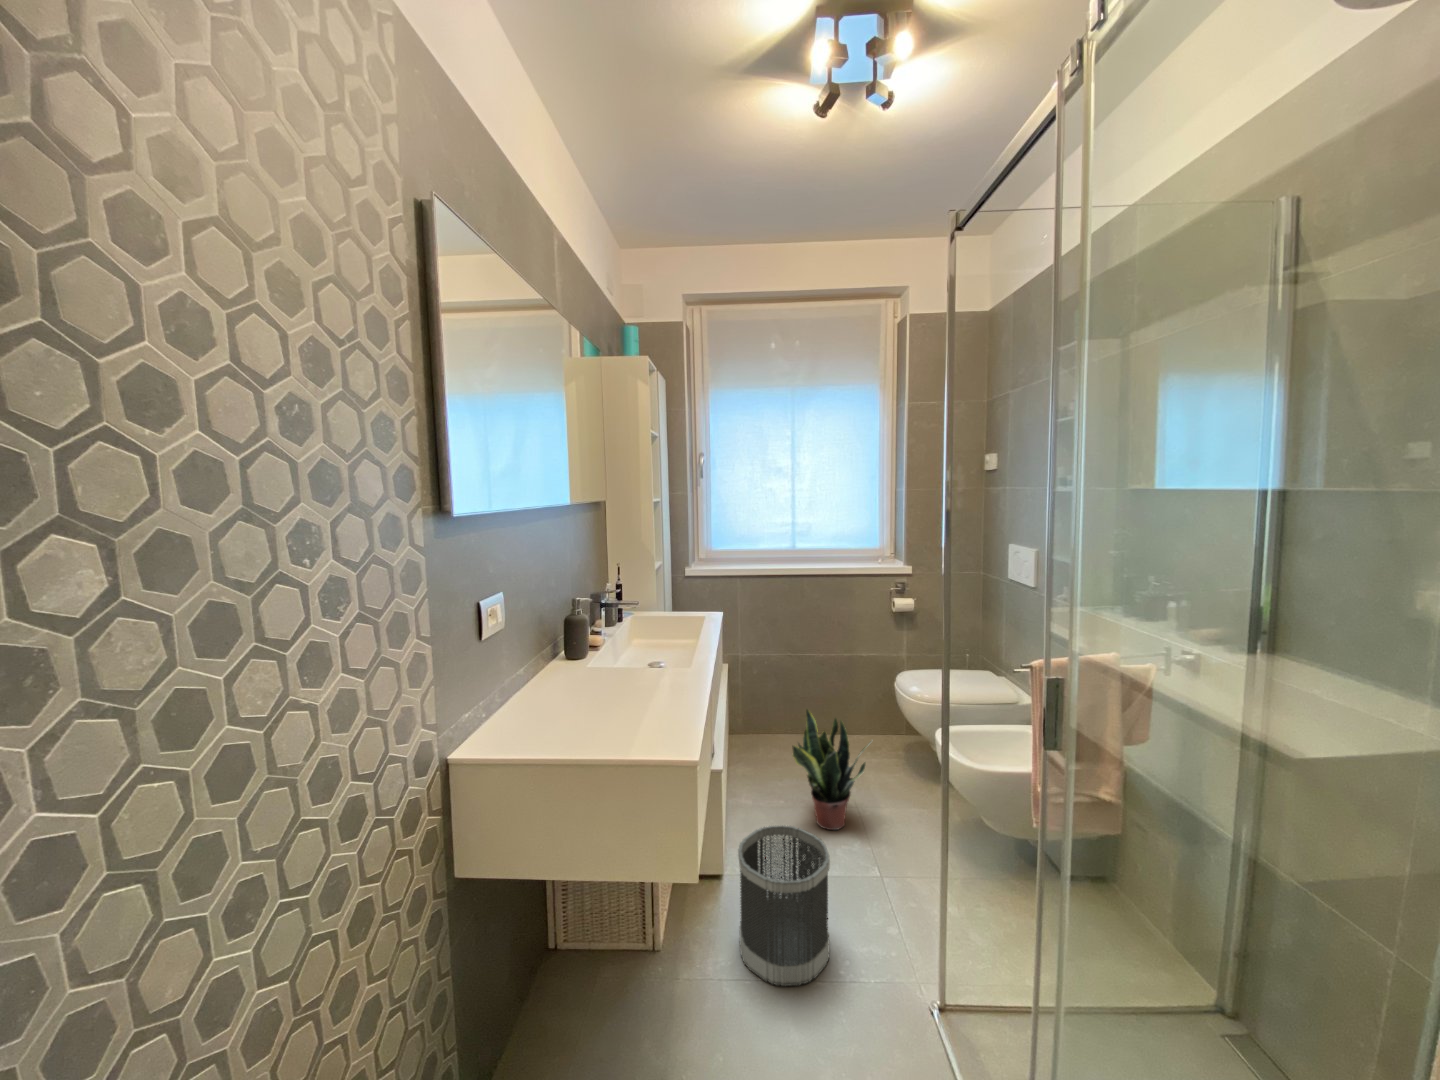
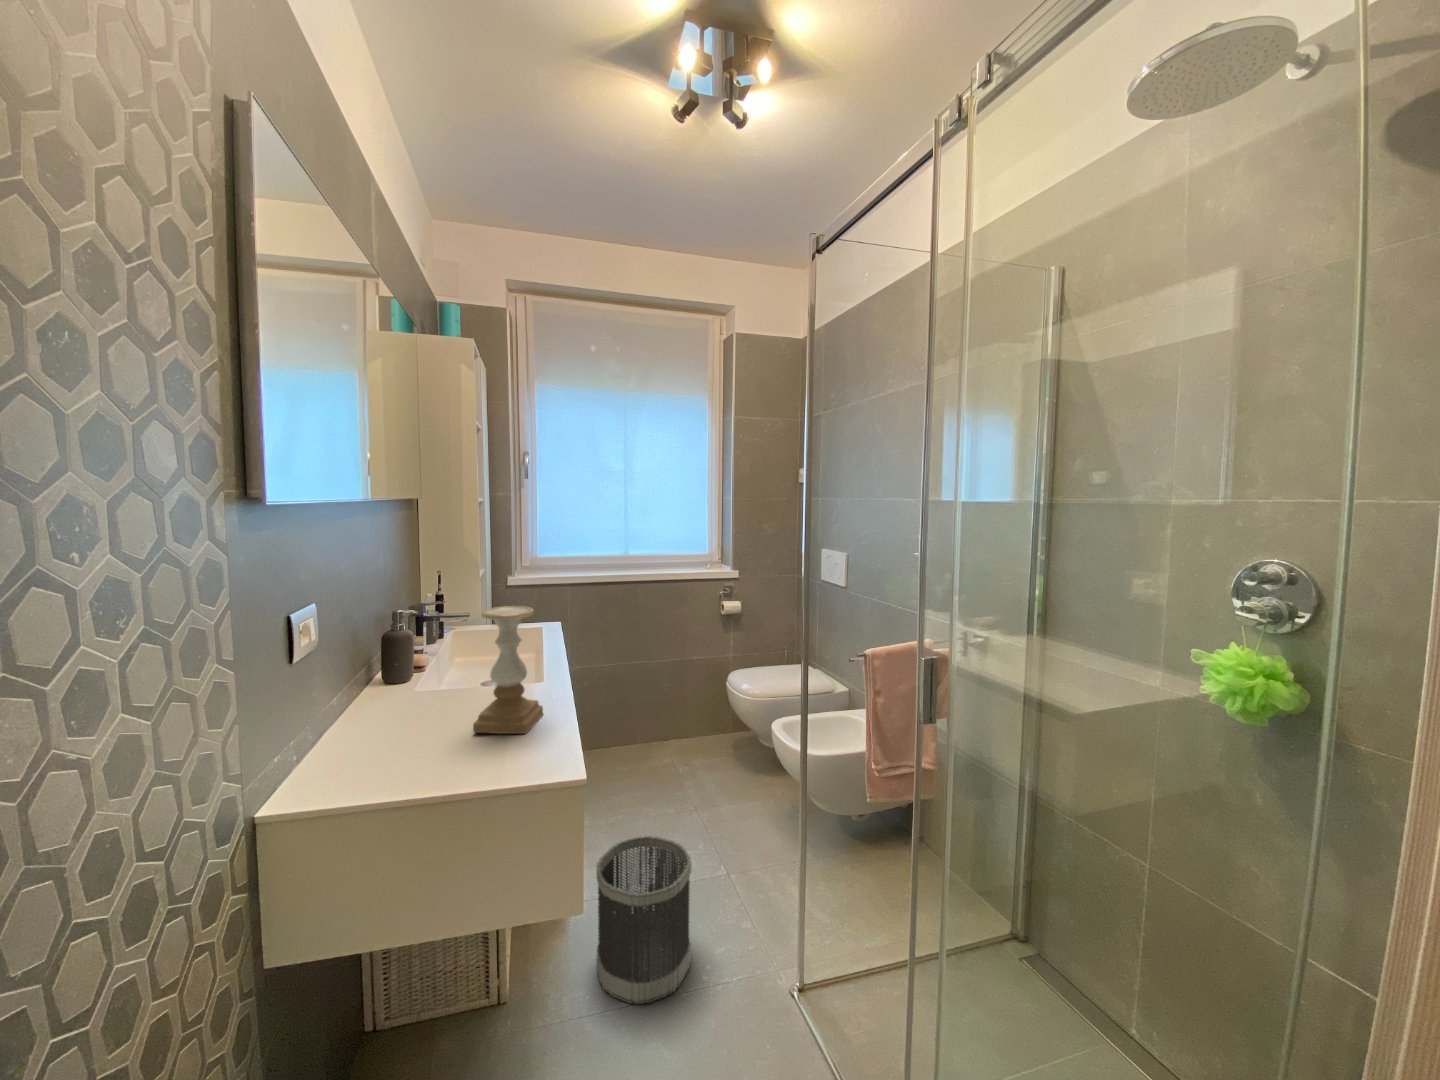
candle holder: none [614,600,676,716] -> present [473,606,543,734]
potted plant: present [792,709,871,830] -> none [637,715,713,836]

